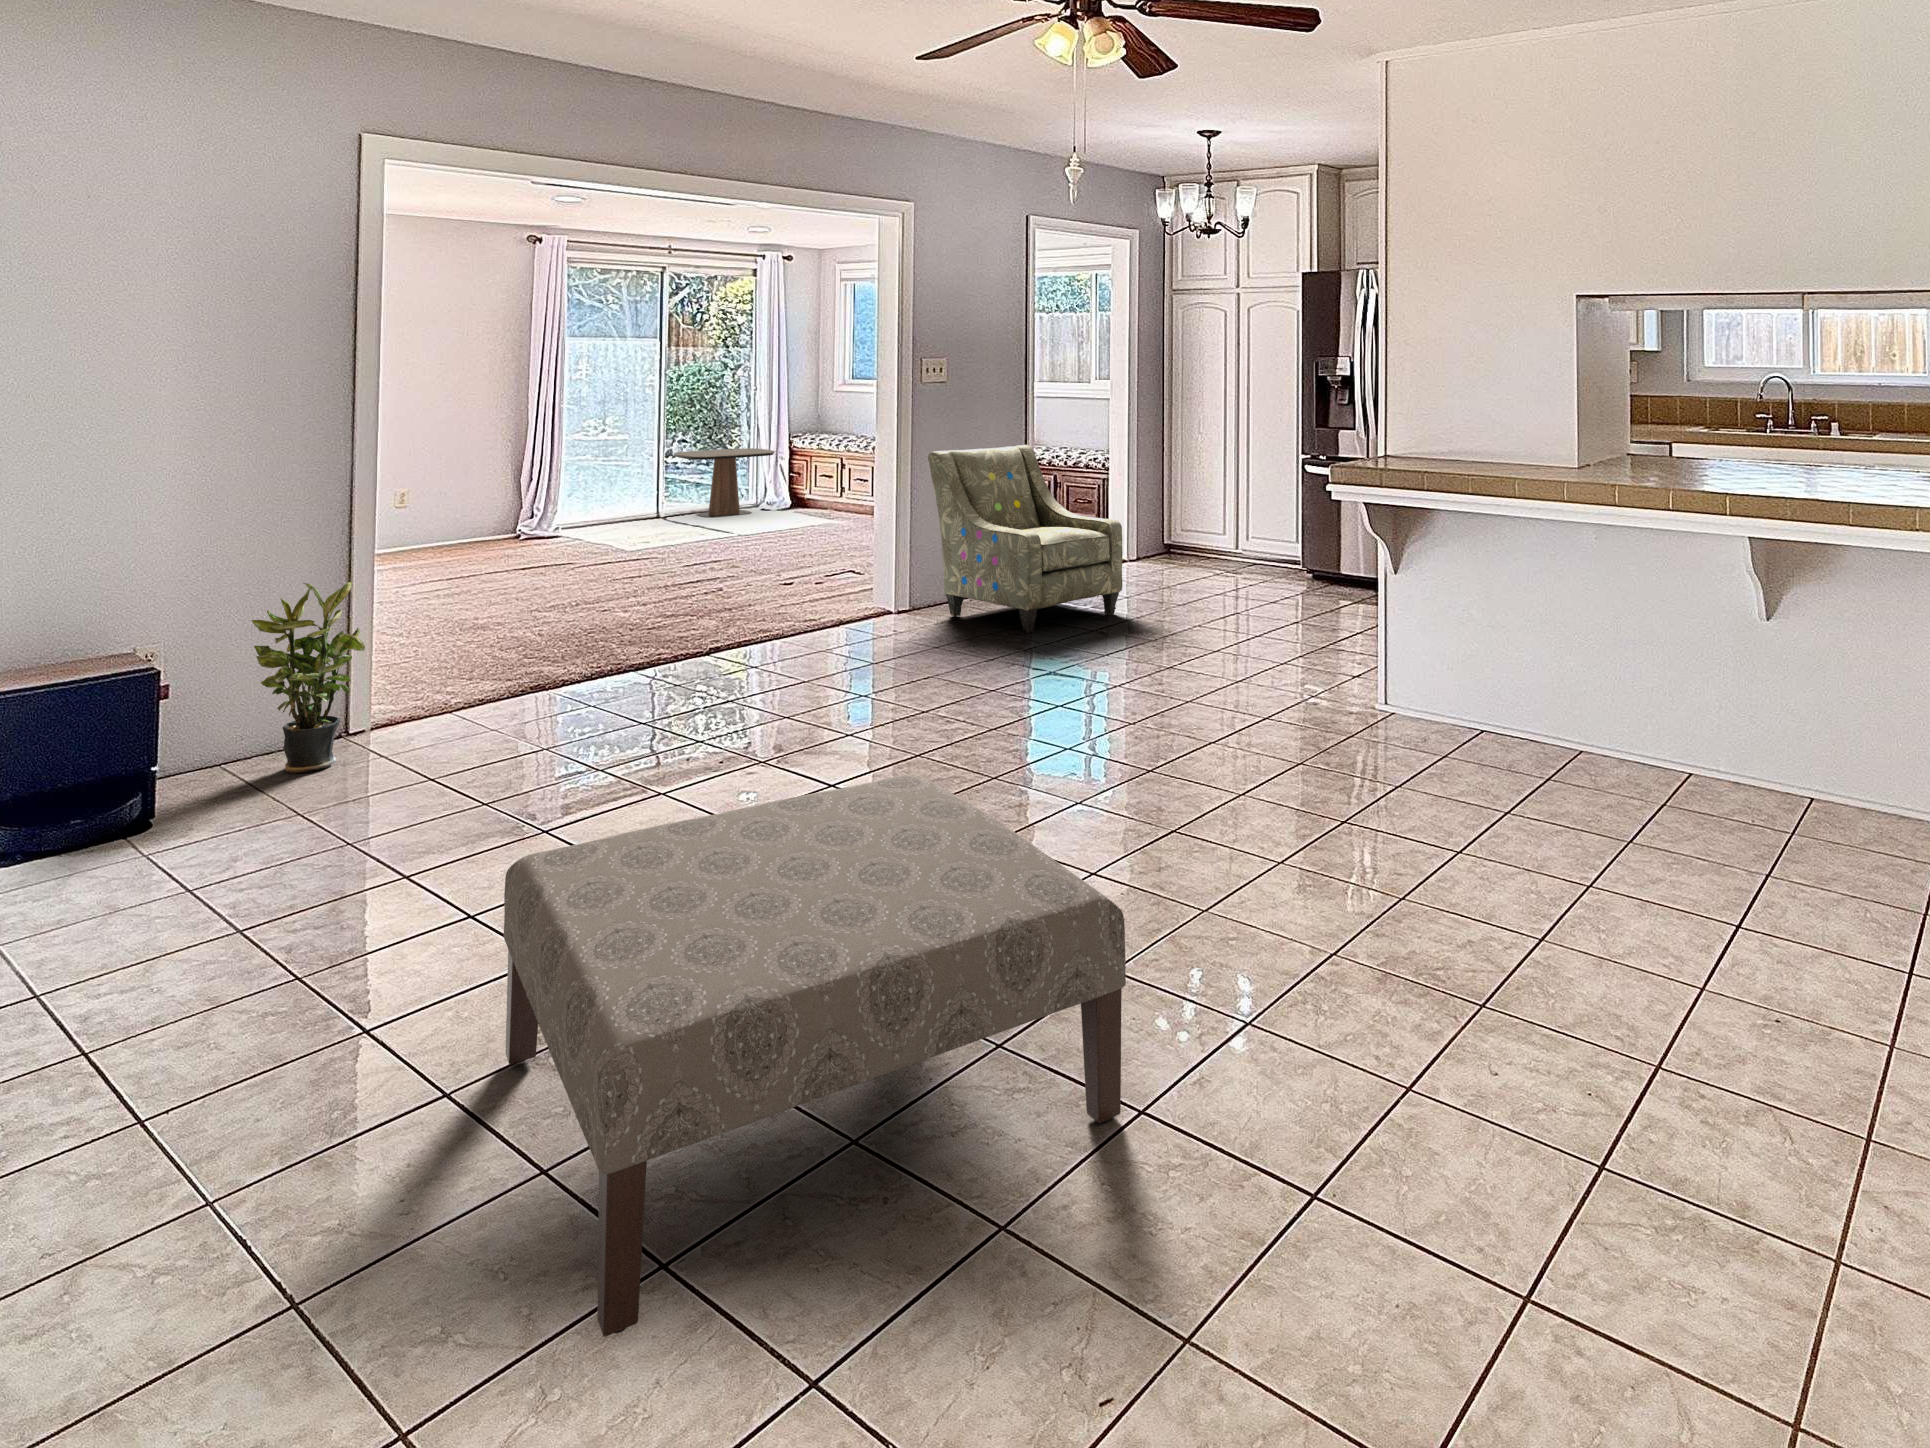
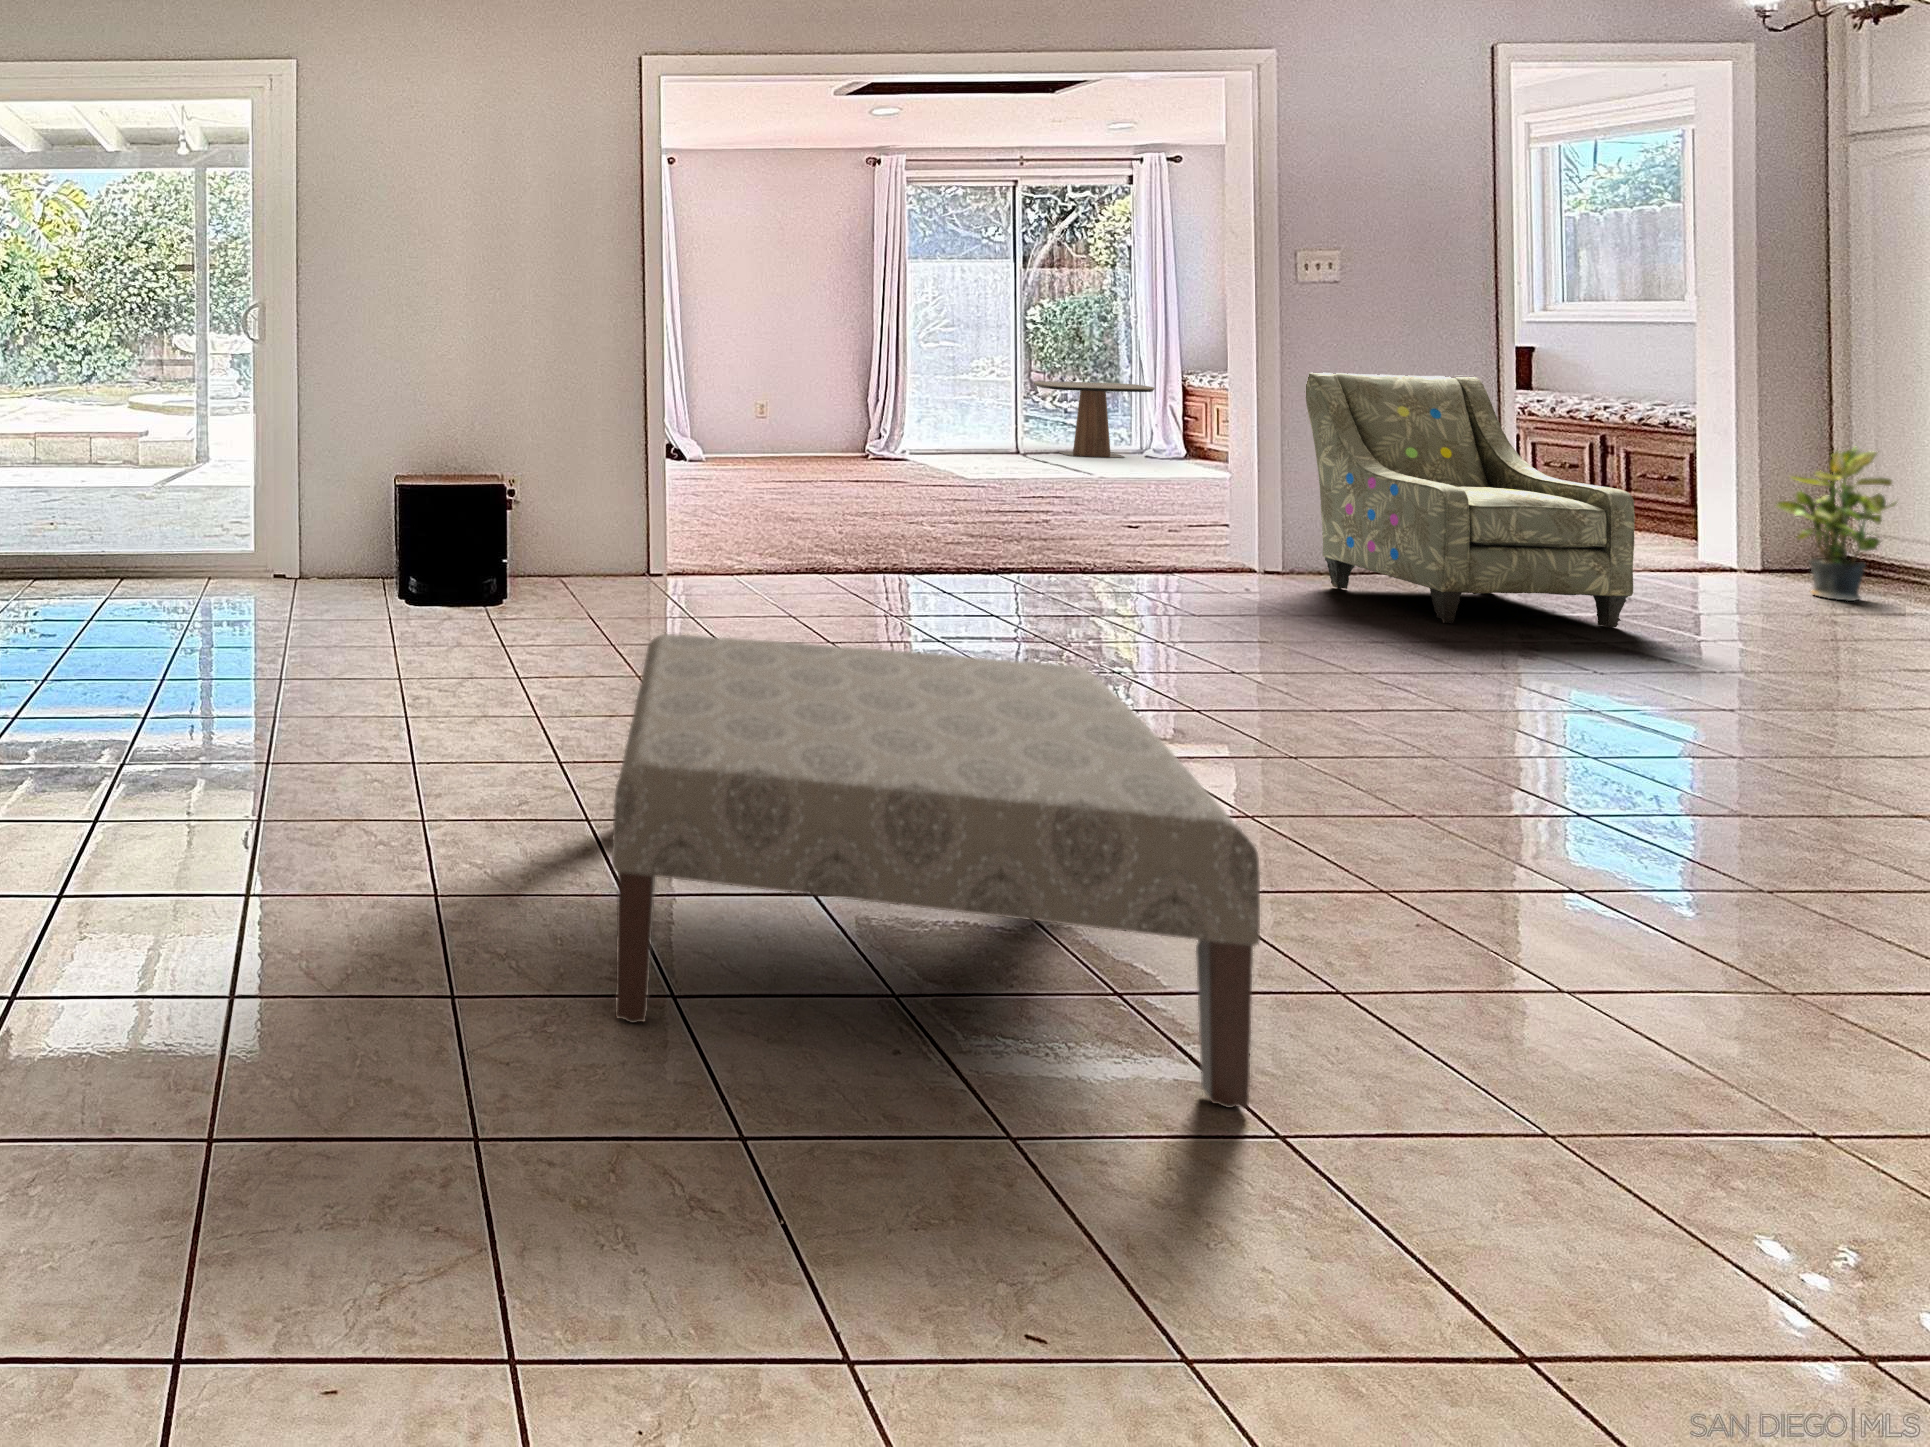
potted plant: present [252,581,365,774] -> present [1776,446,1896,601]

